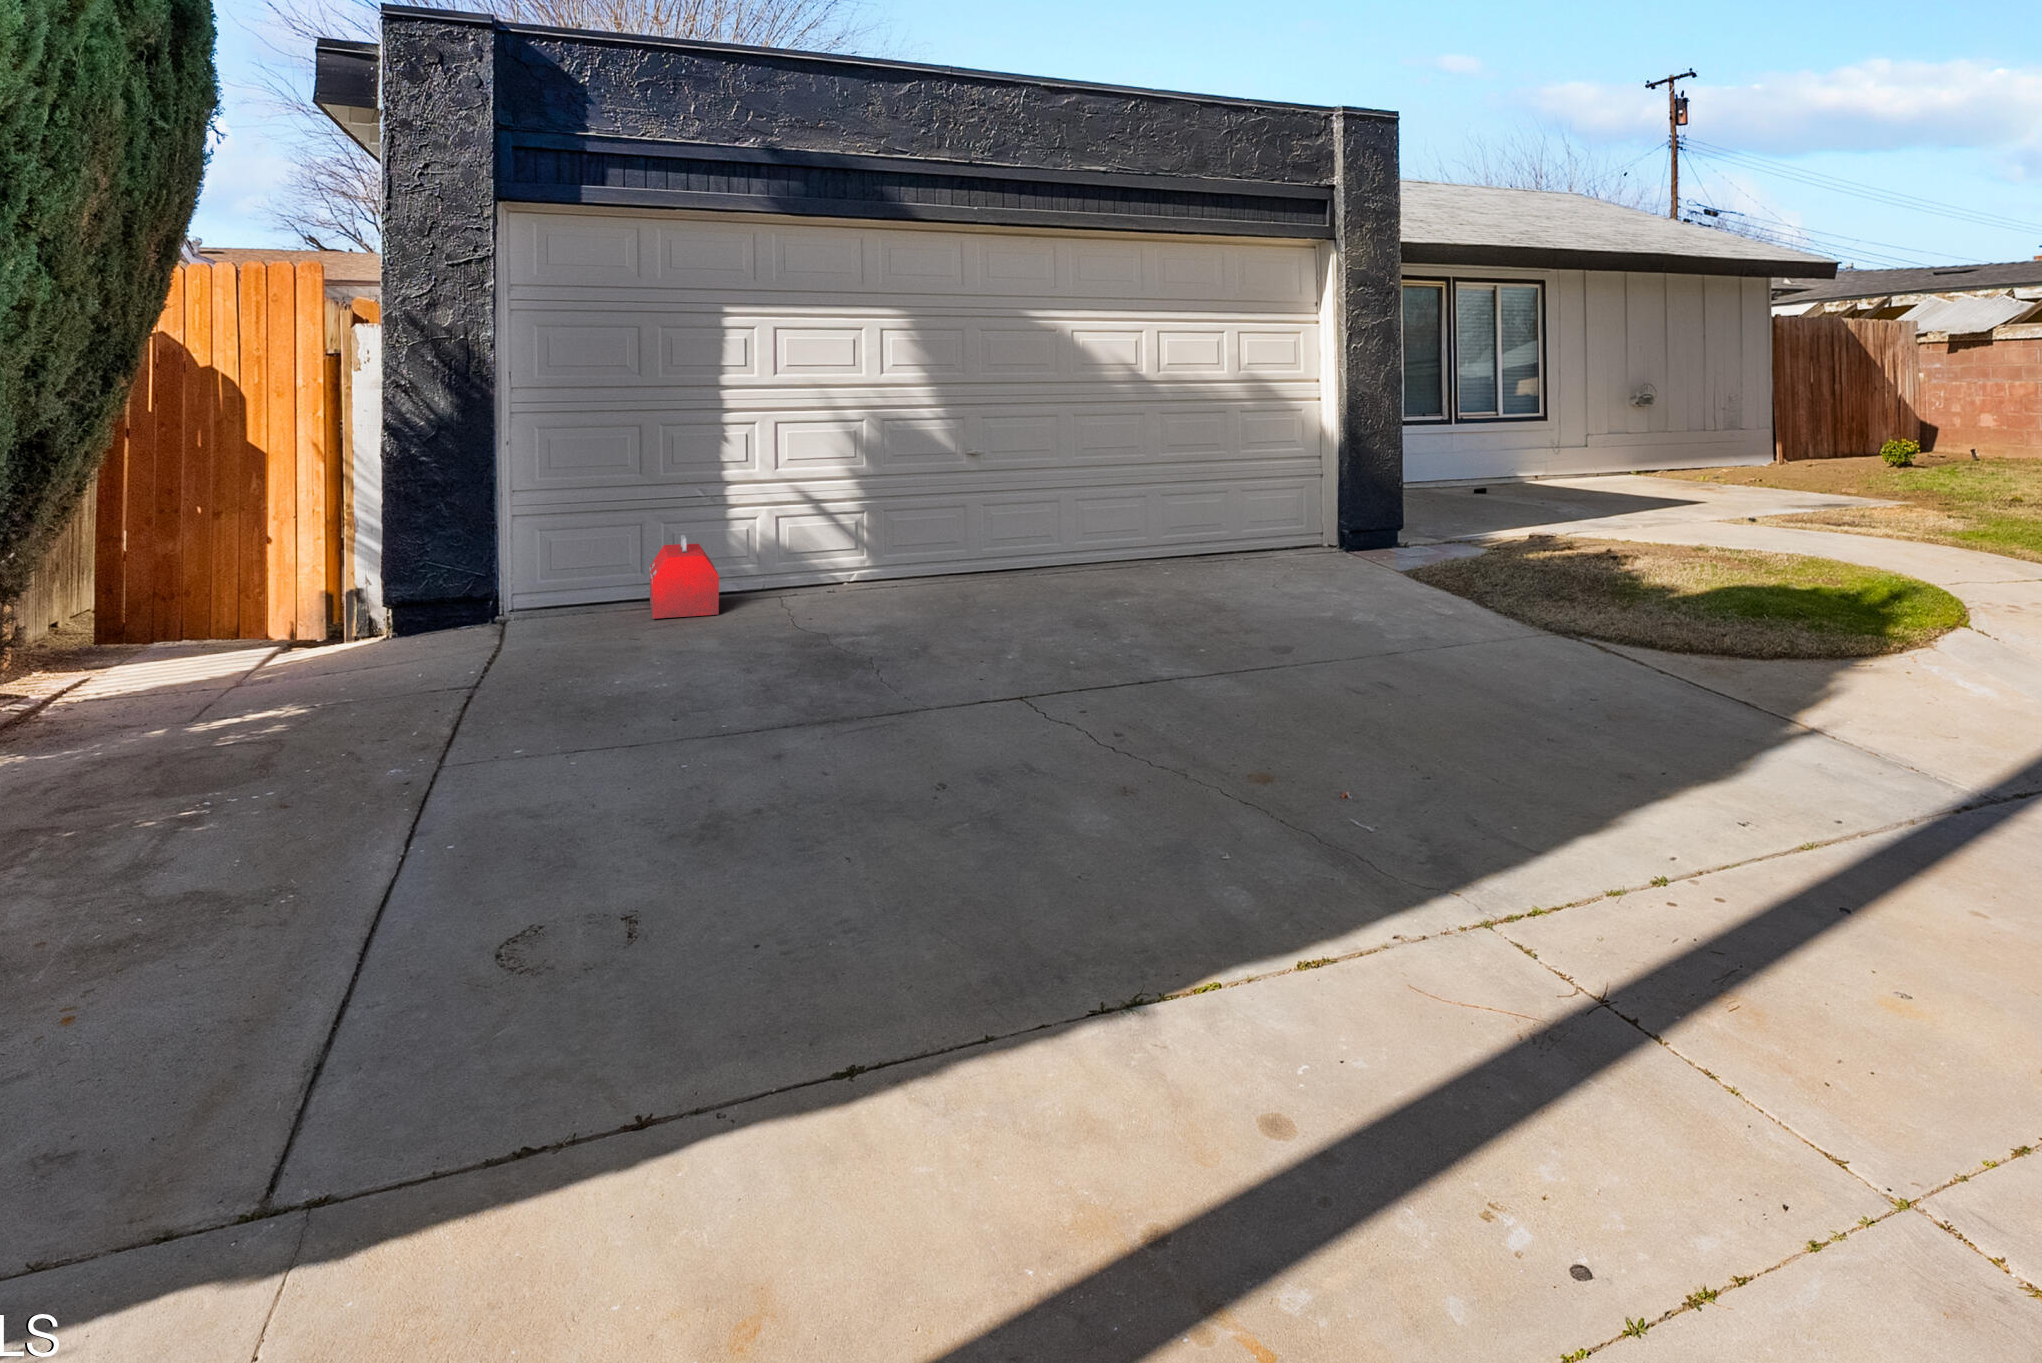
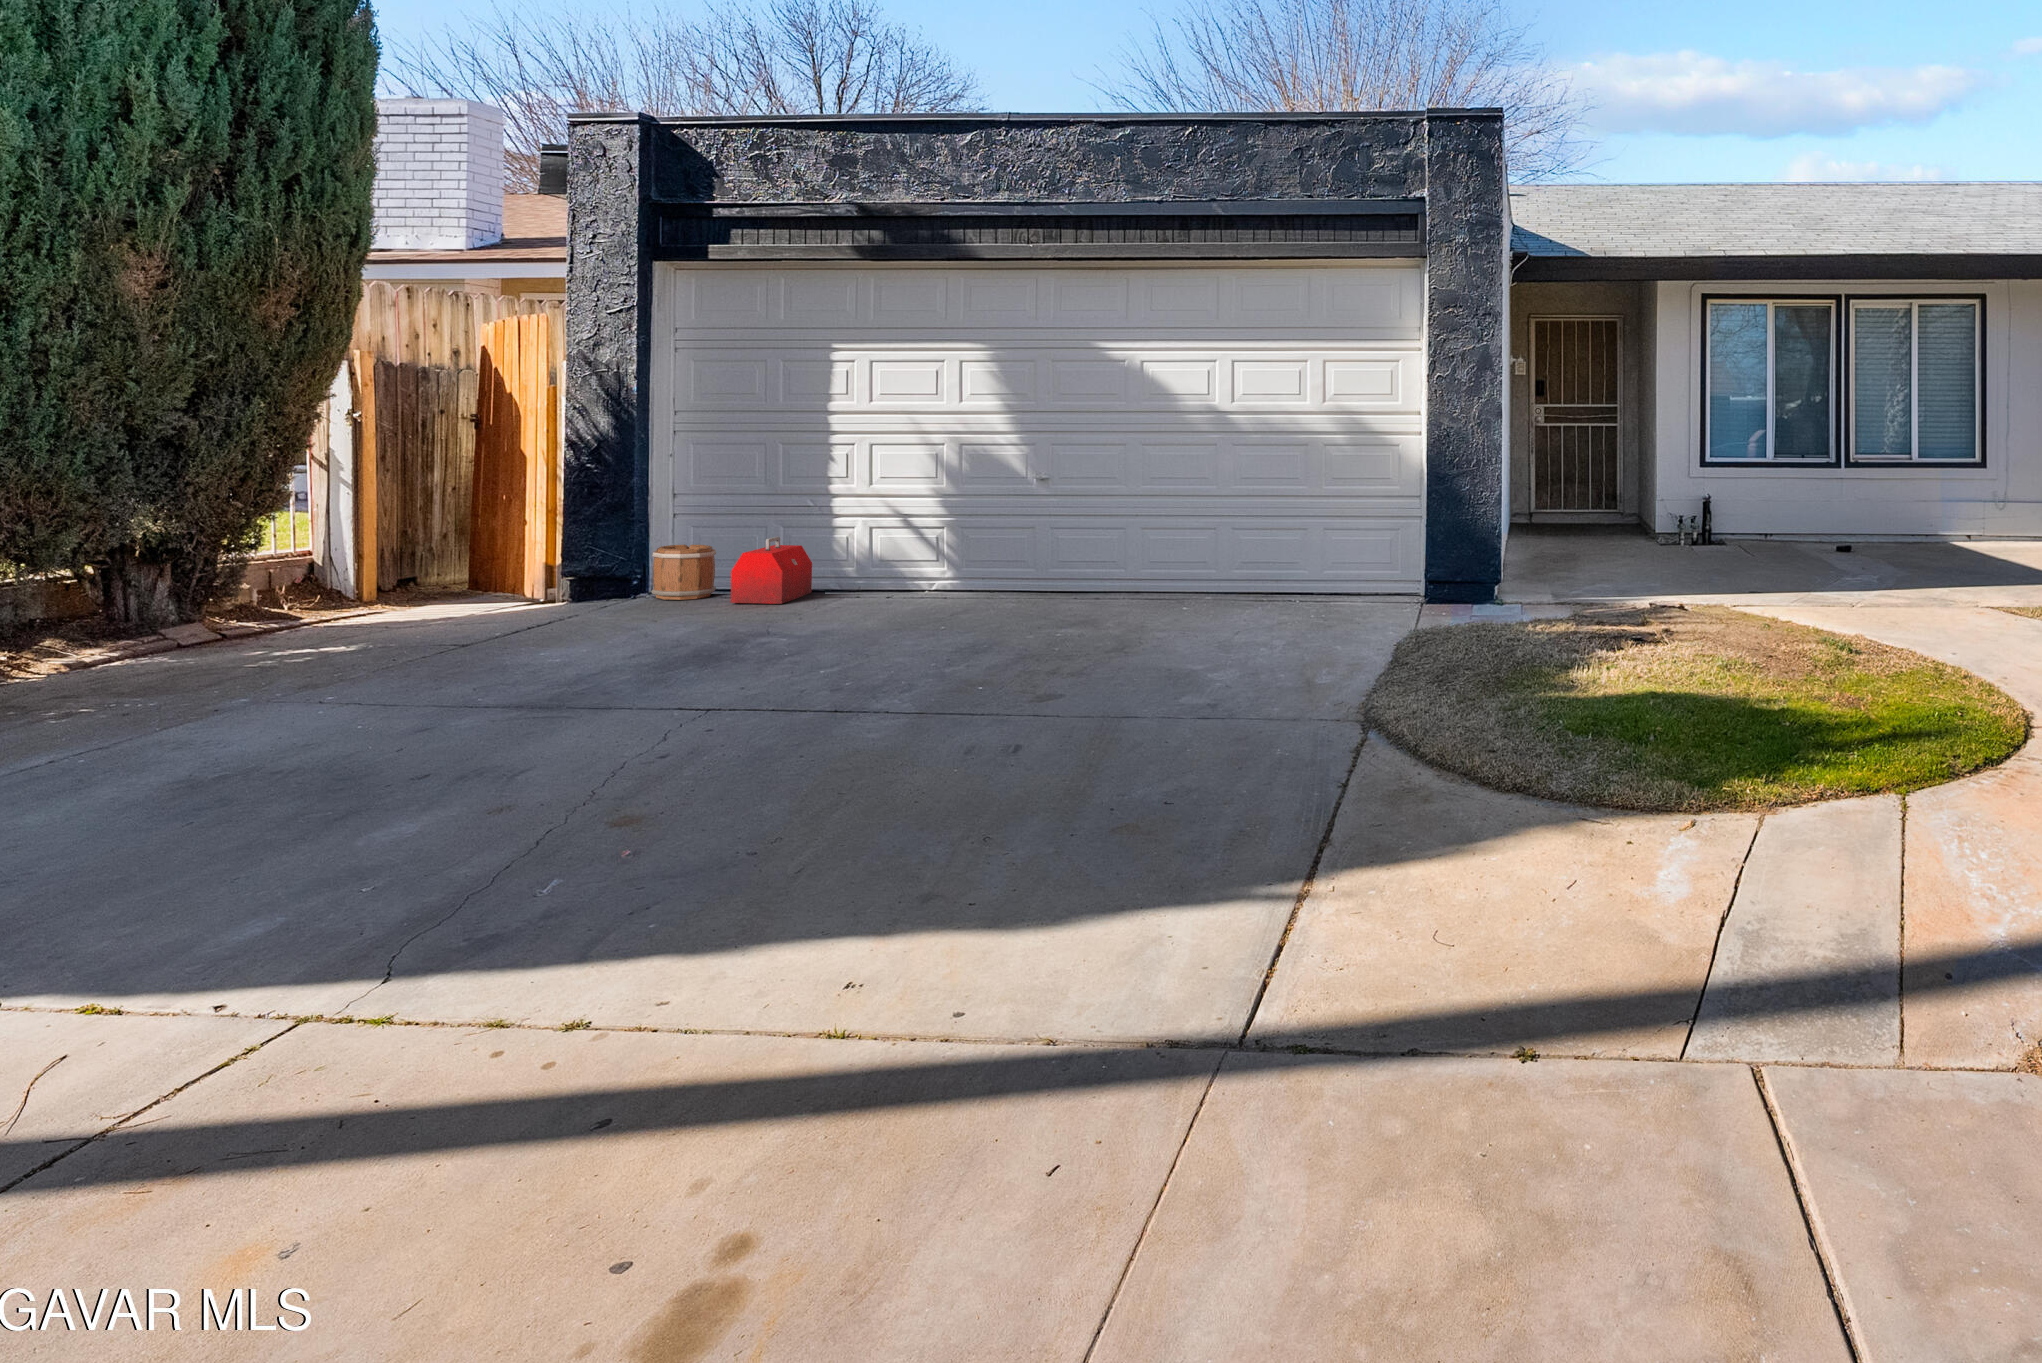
bucket: none [520,550,602,622] -> present [651,545,716,600]

